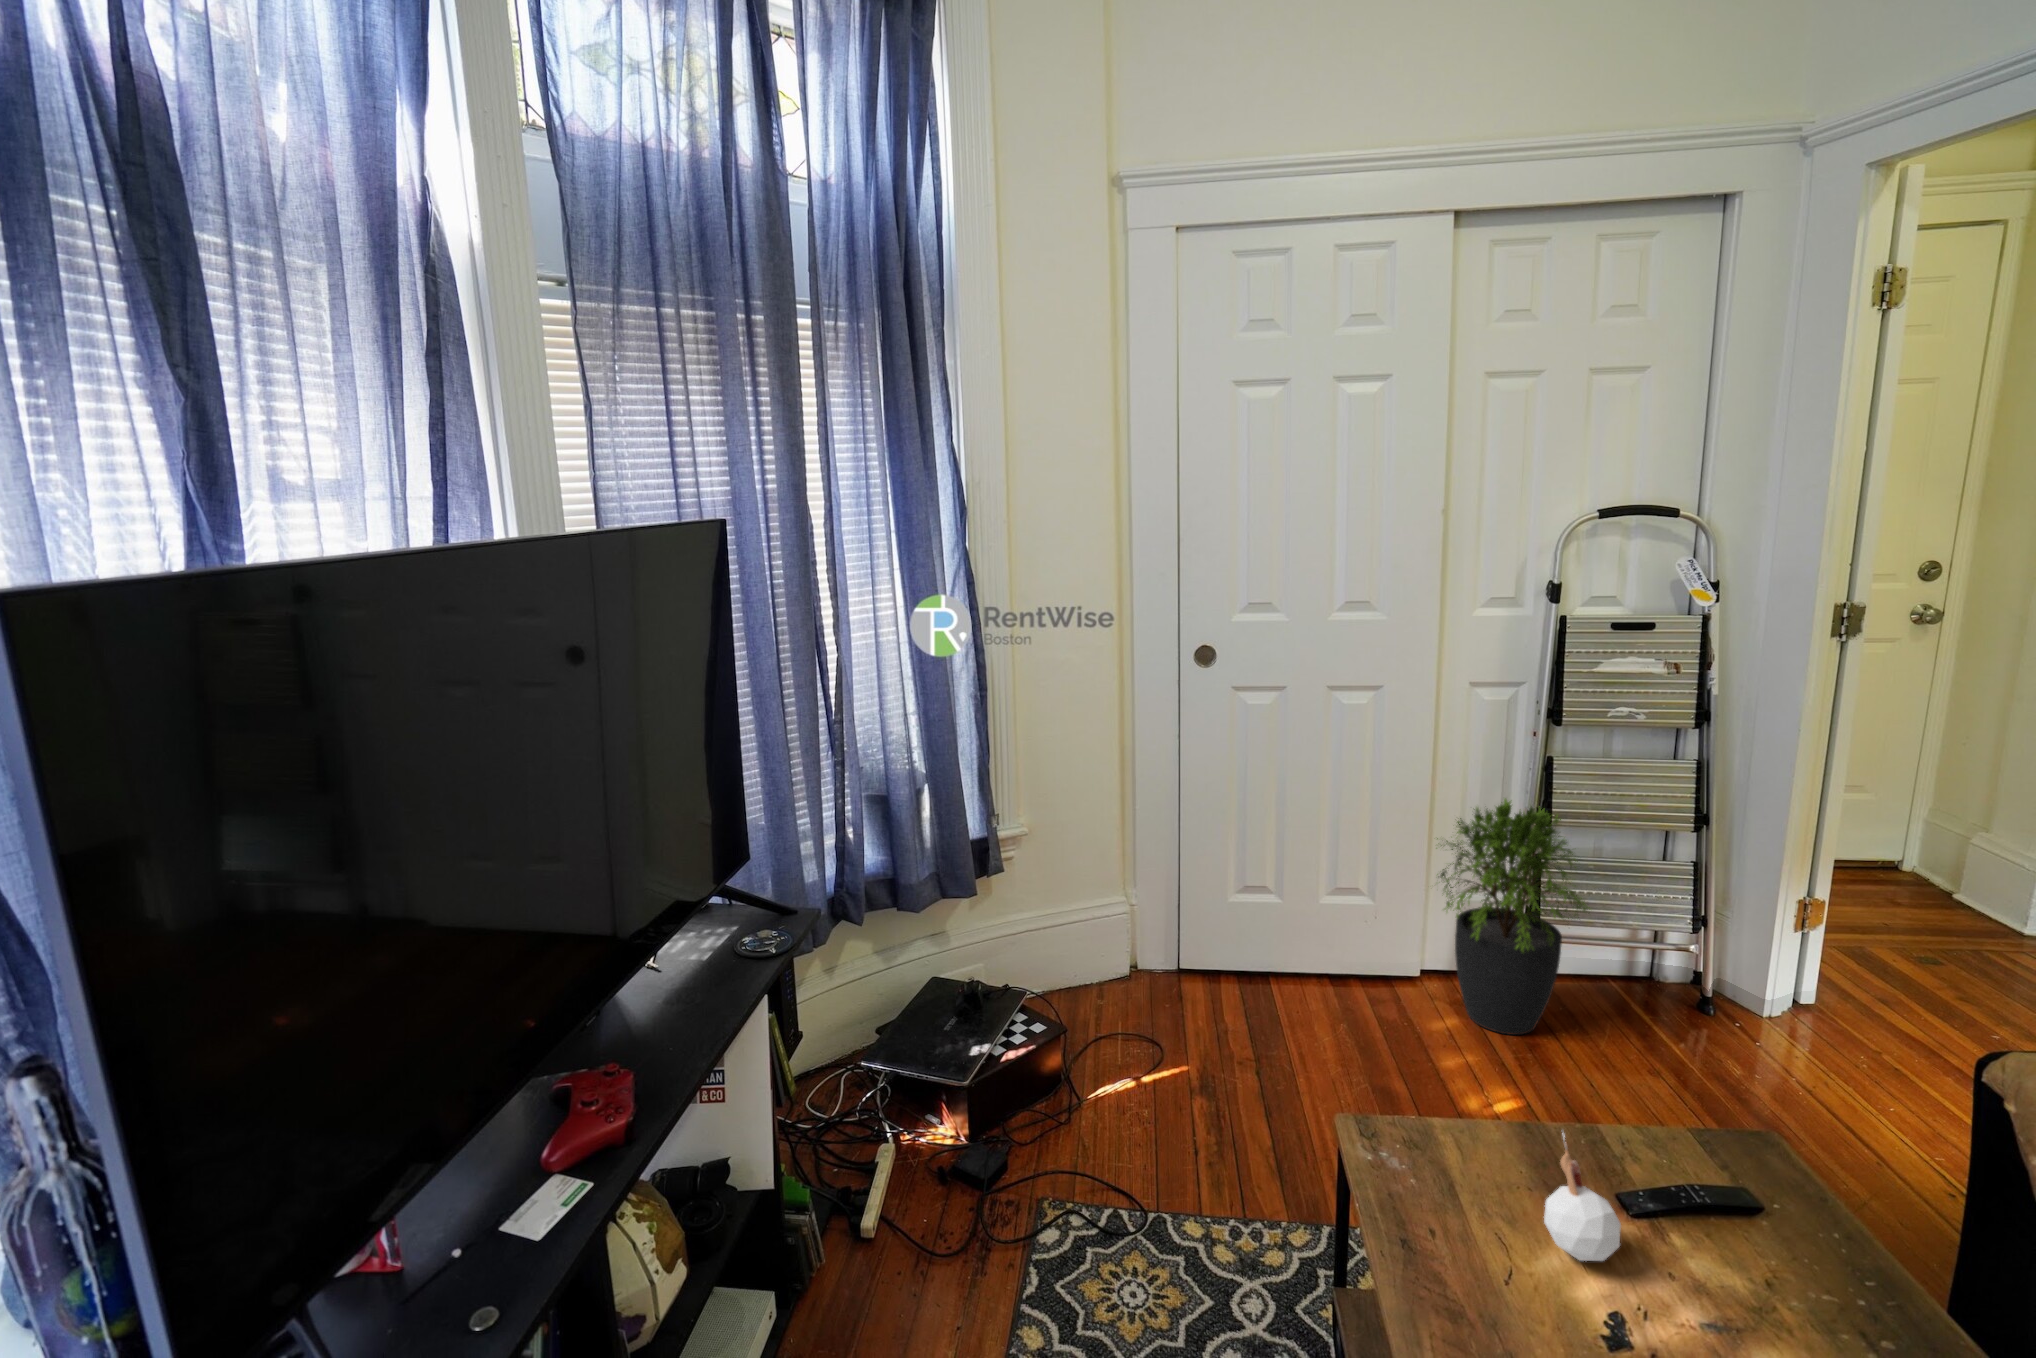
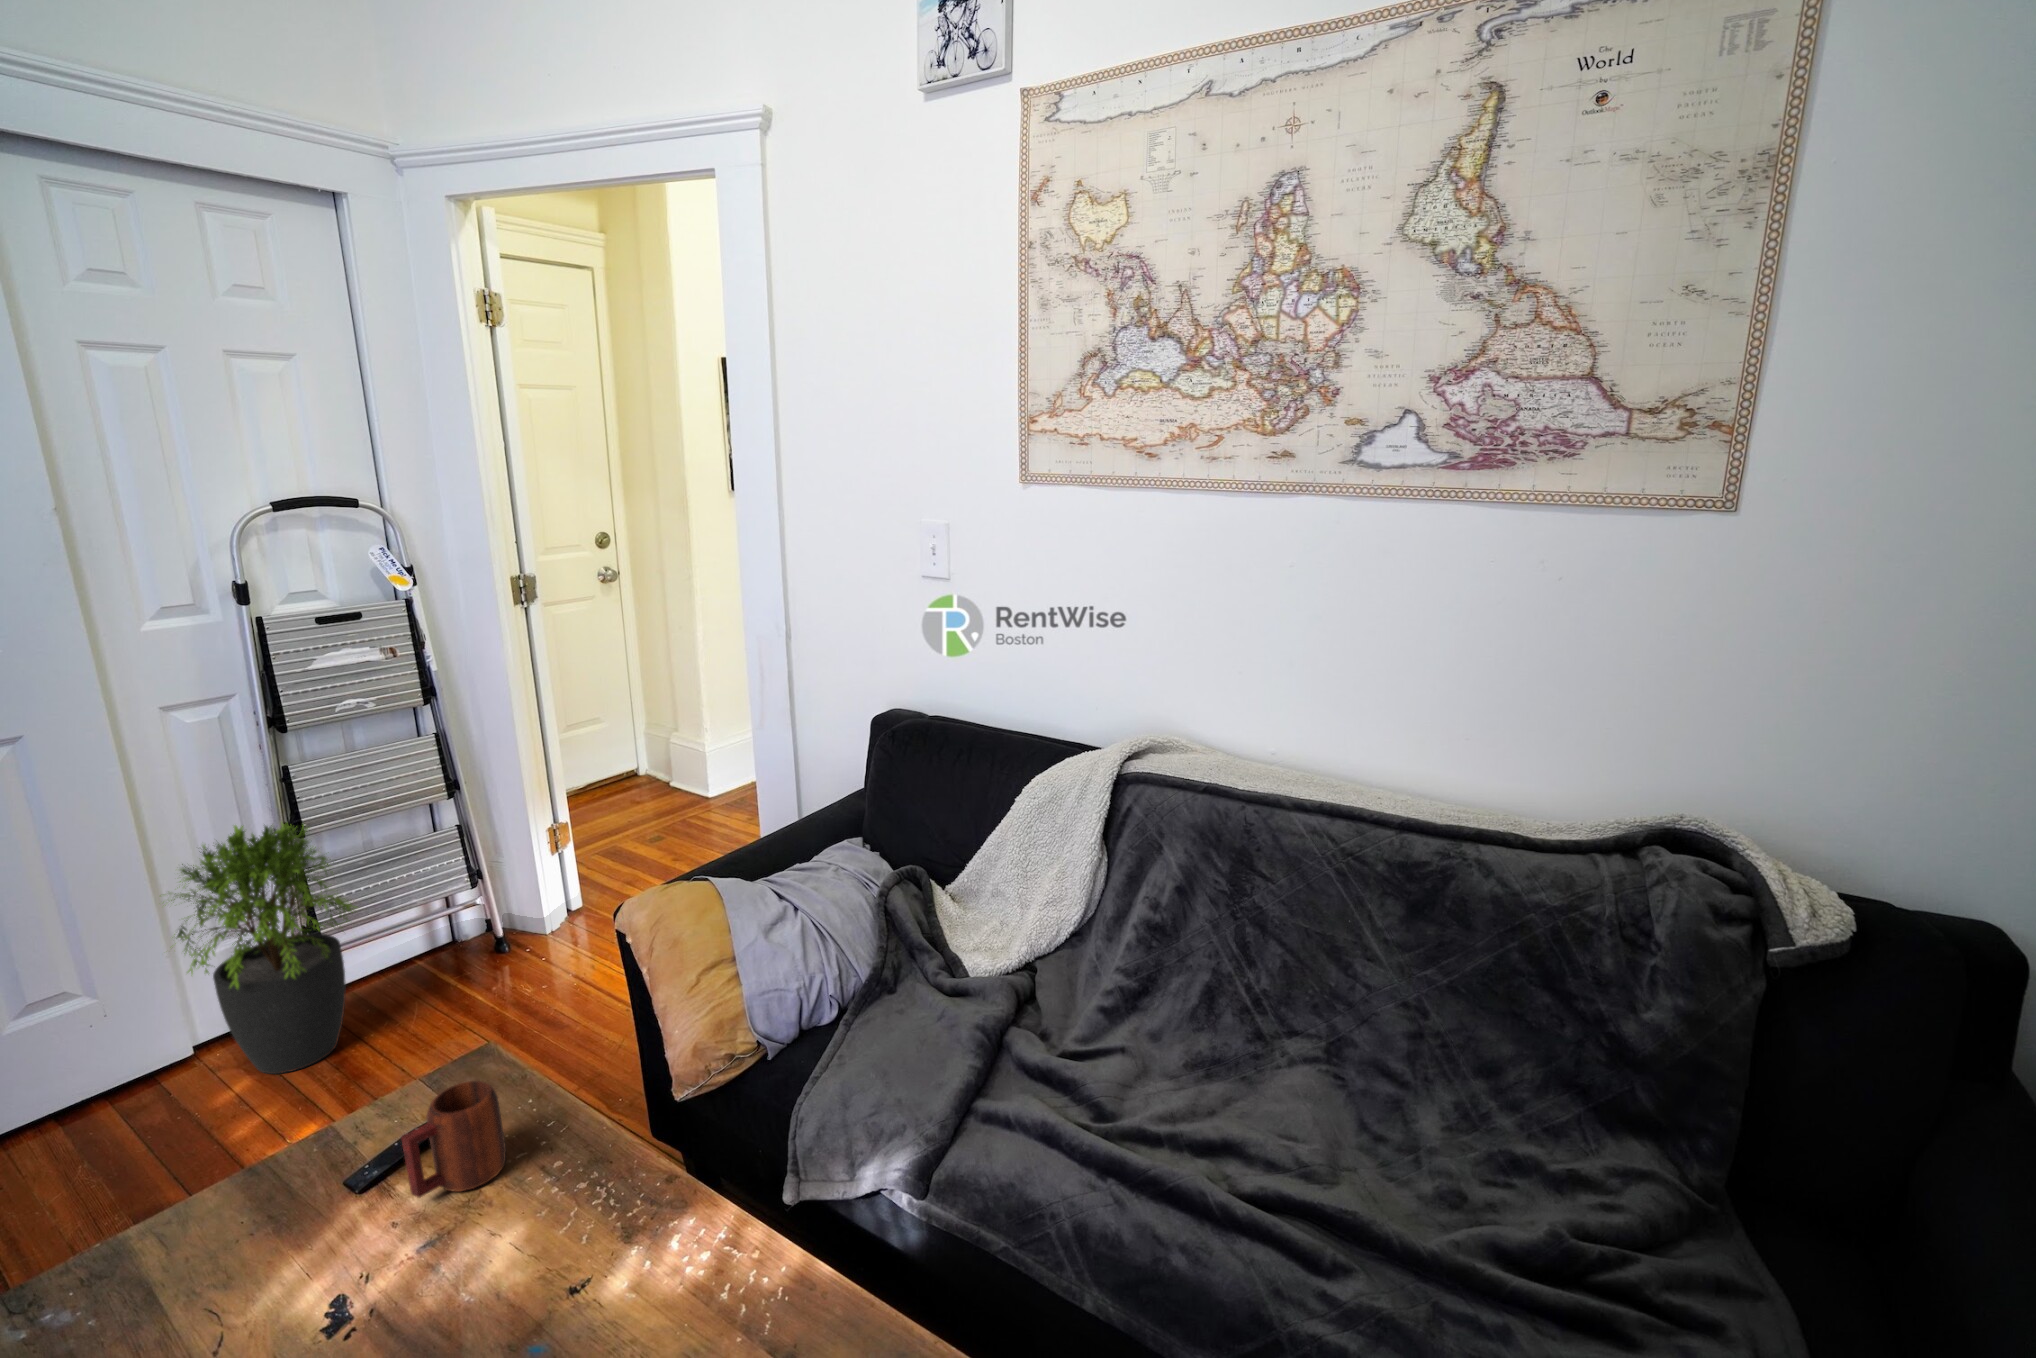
candle: present [1544,1142,1621,1261] -> none [254,1161,338,1275]
mug: none [1695,1167,1823,1303] -> present [401,1081,506,1198]

